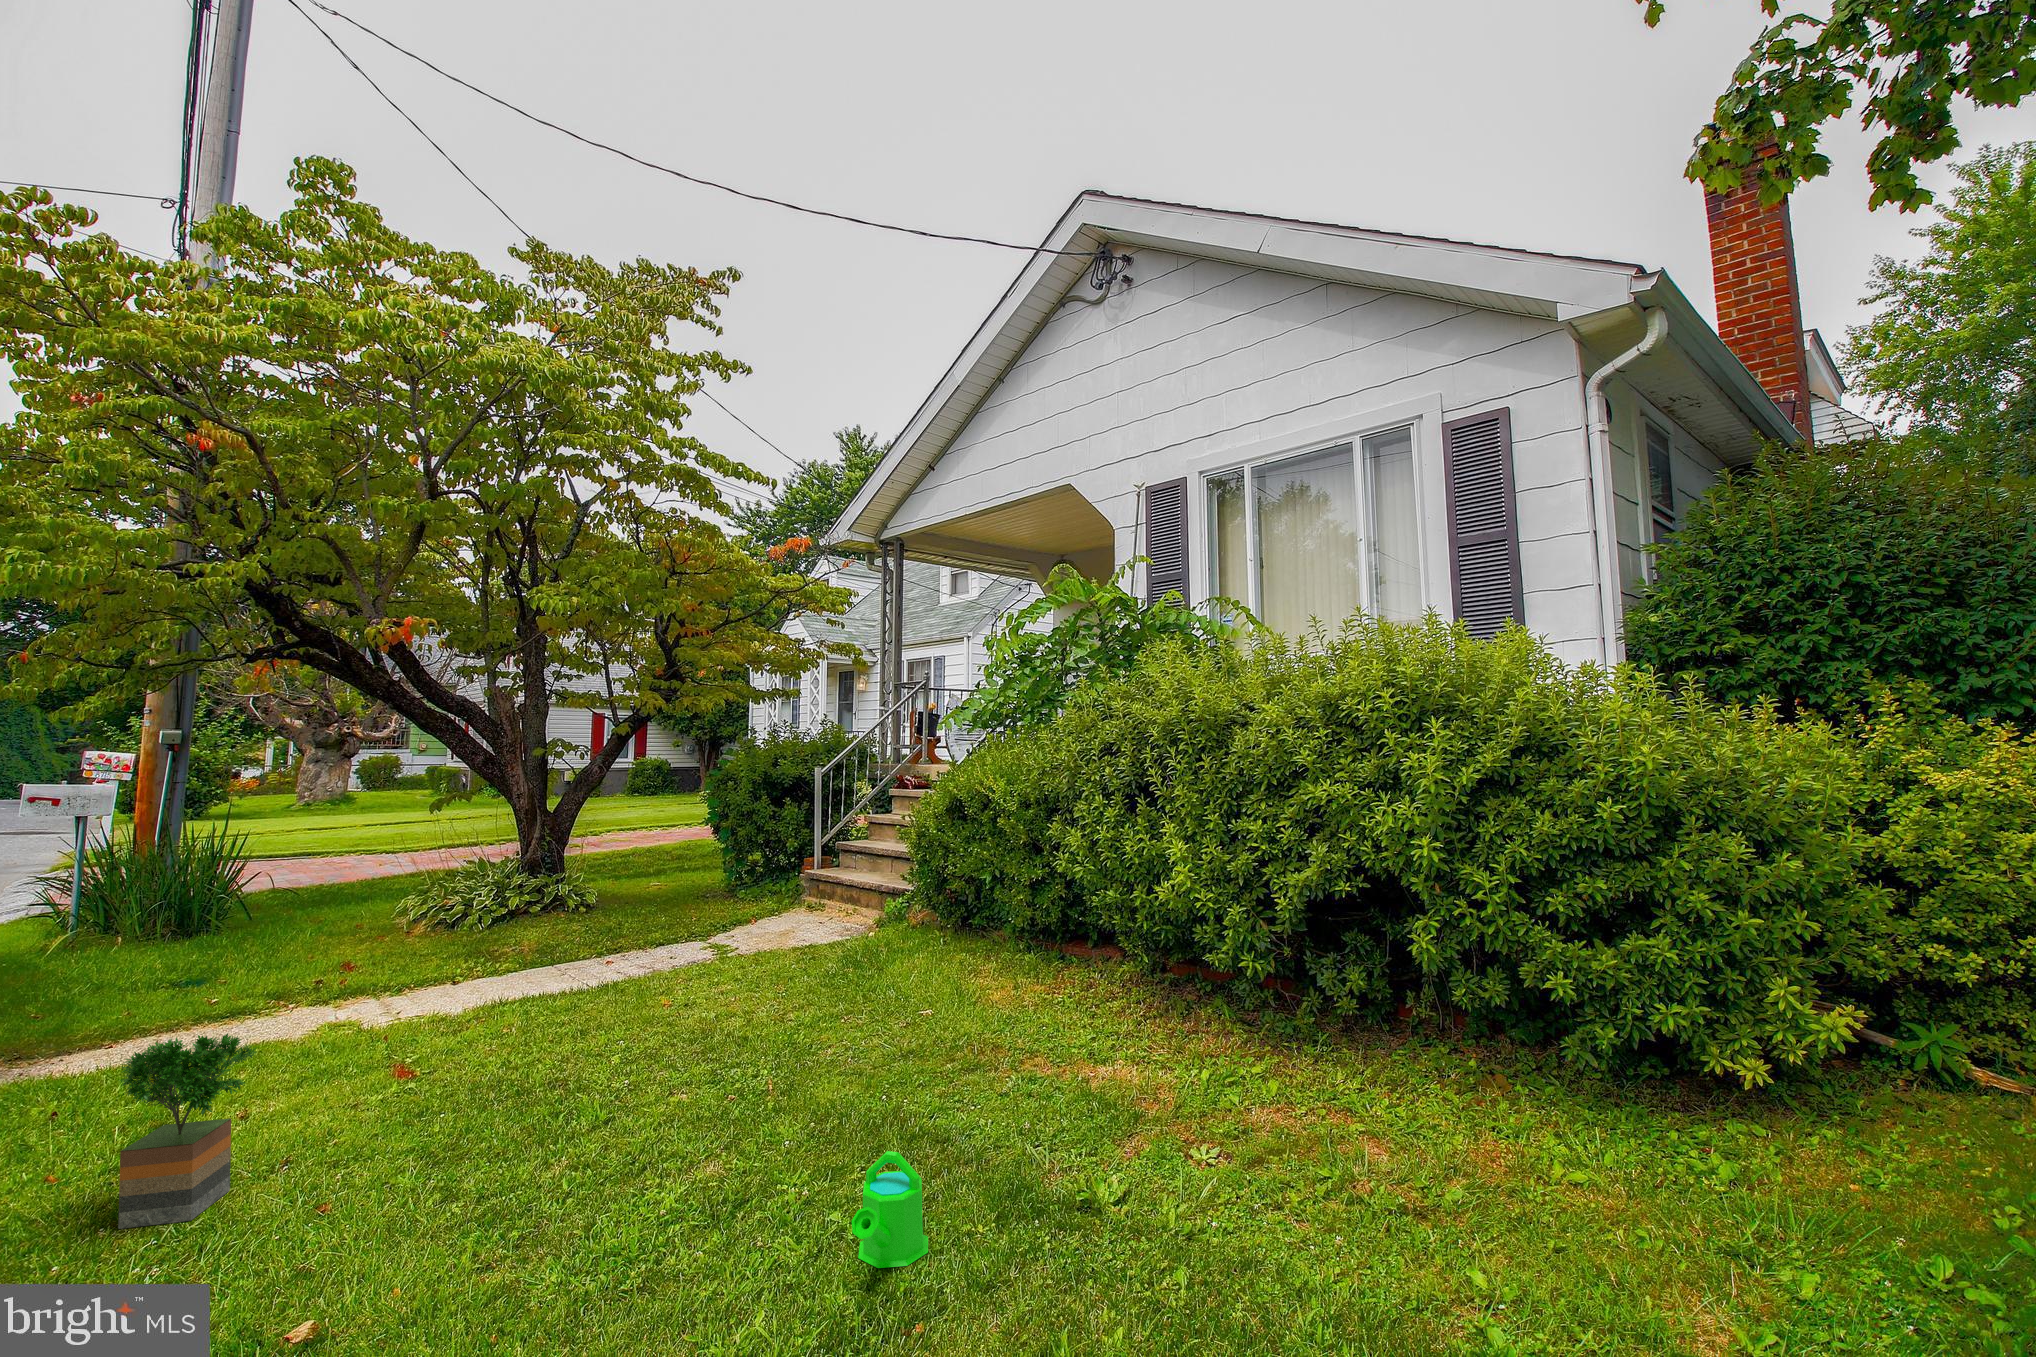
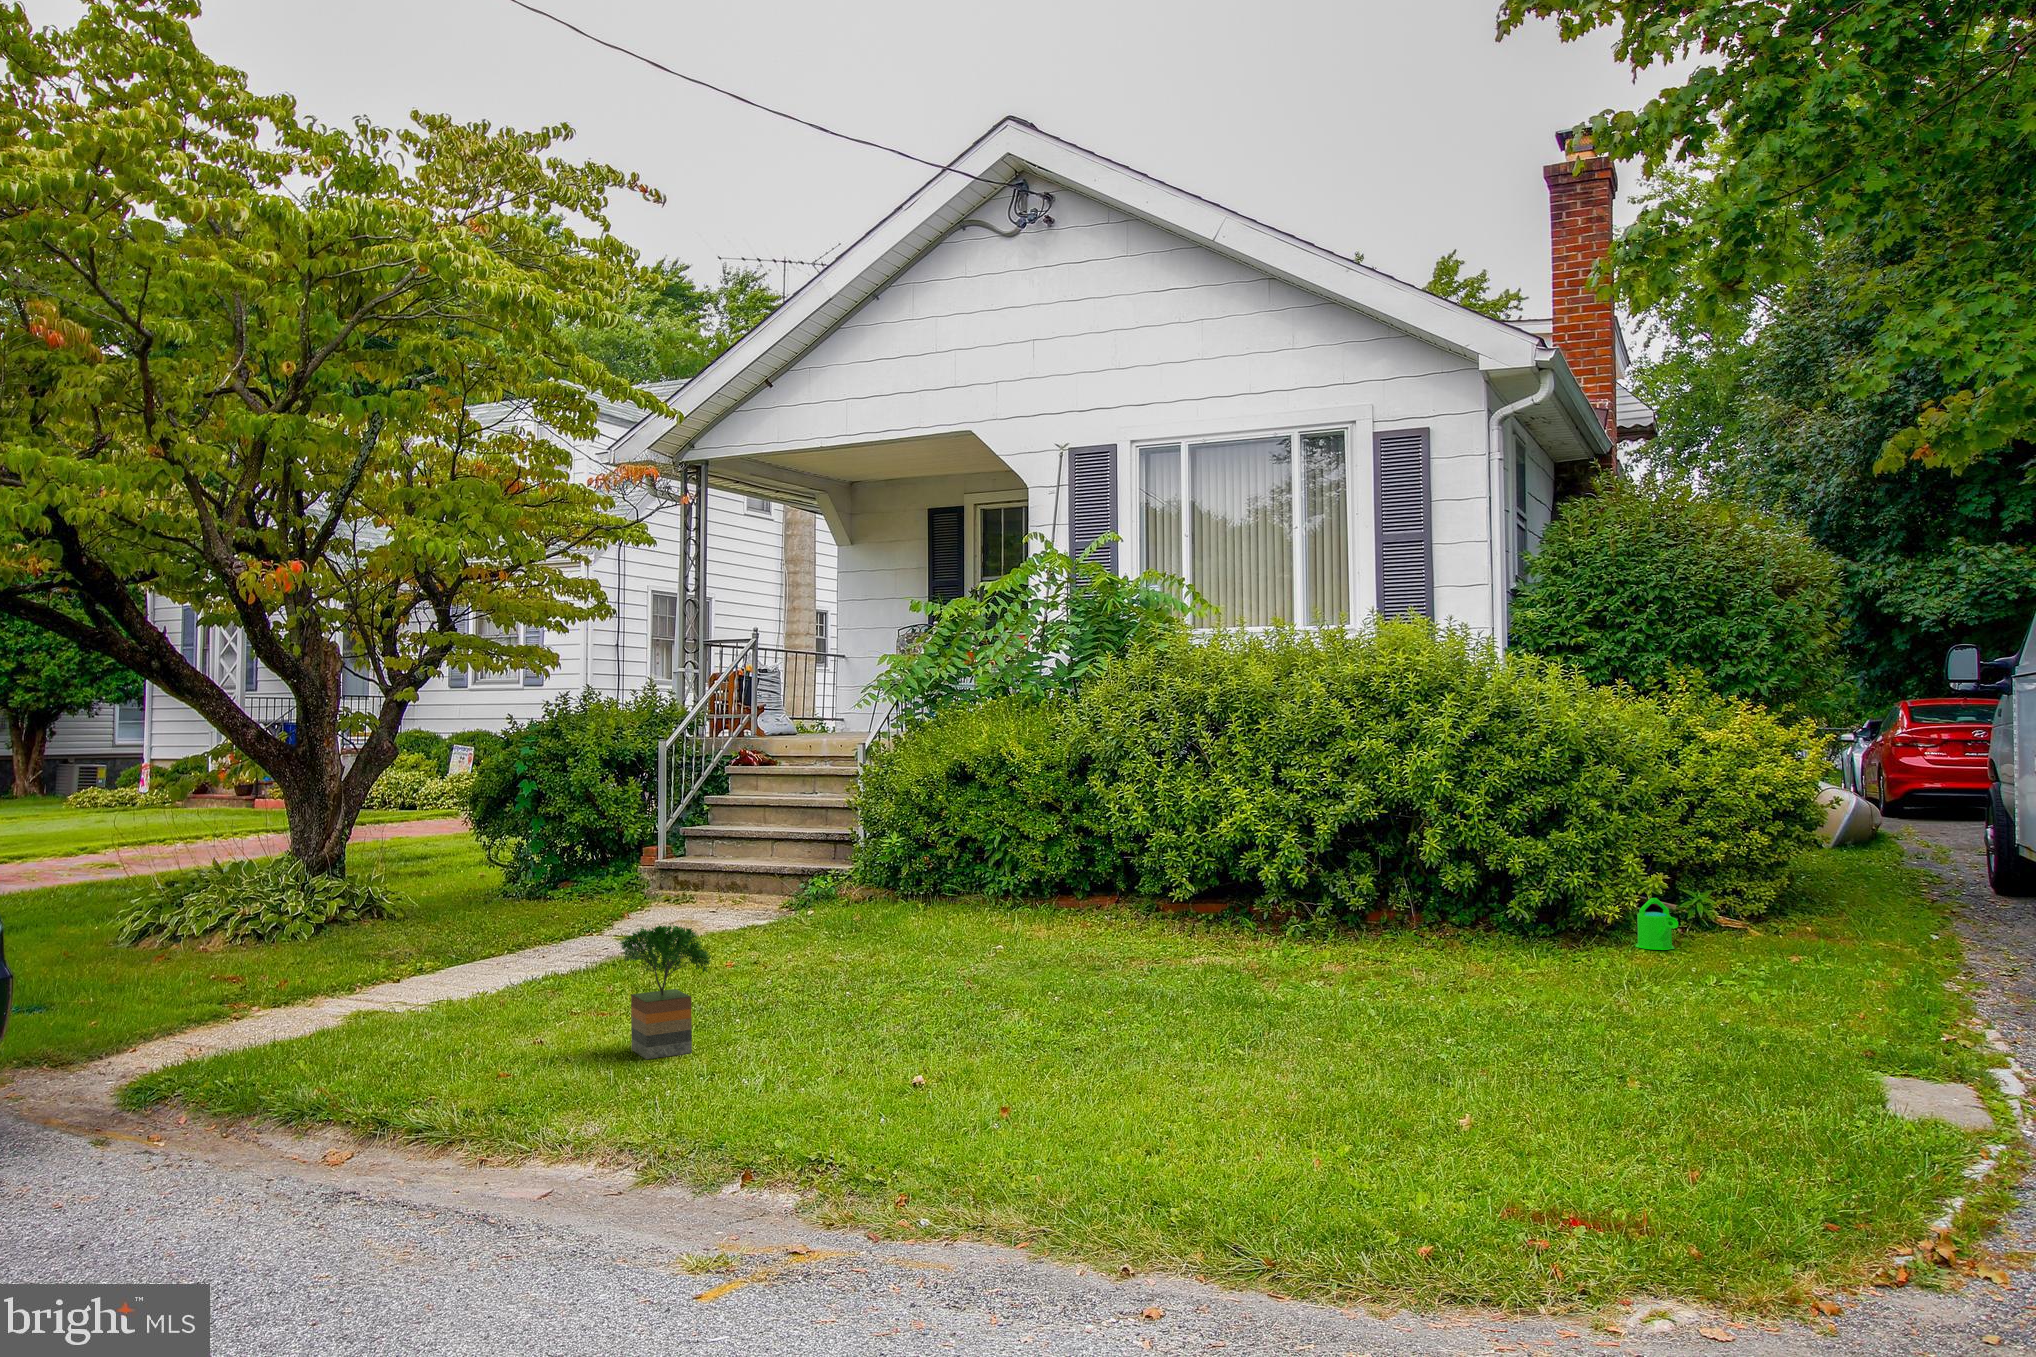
watering can: present [851,1151,928,1268] -> present [1635,898,1678,950]

